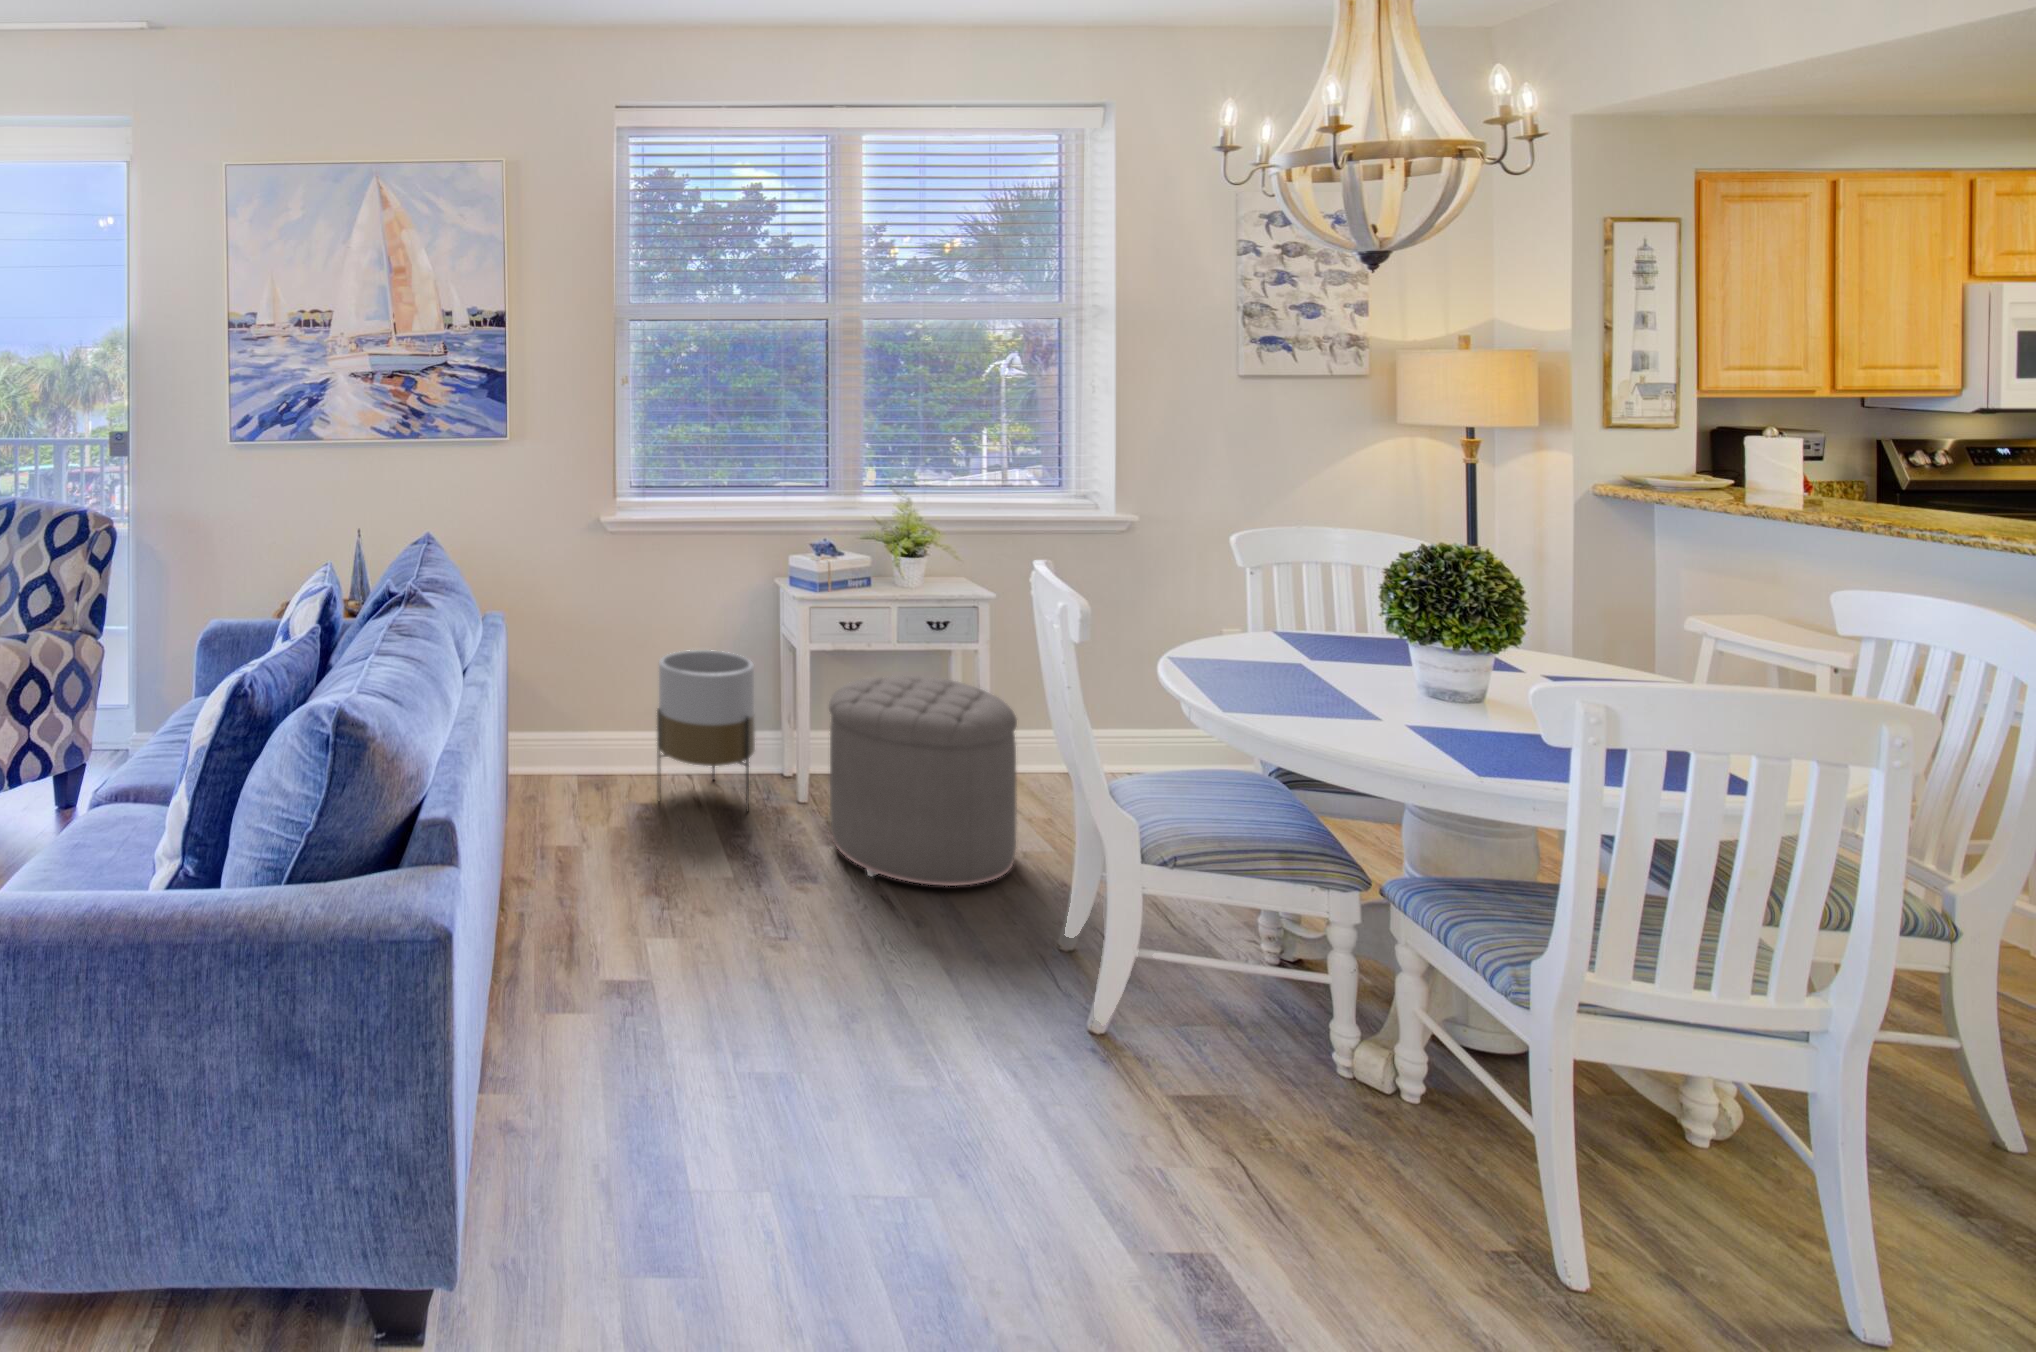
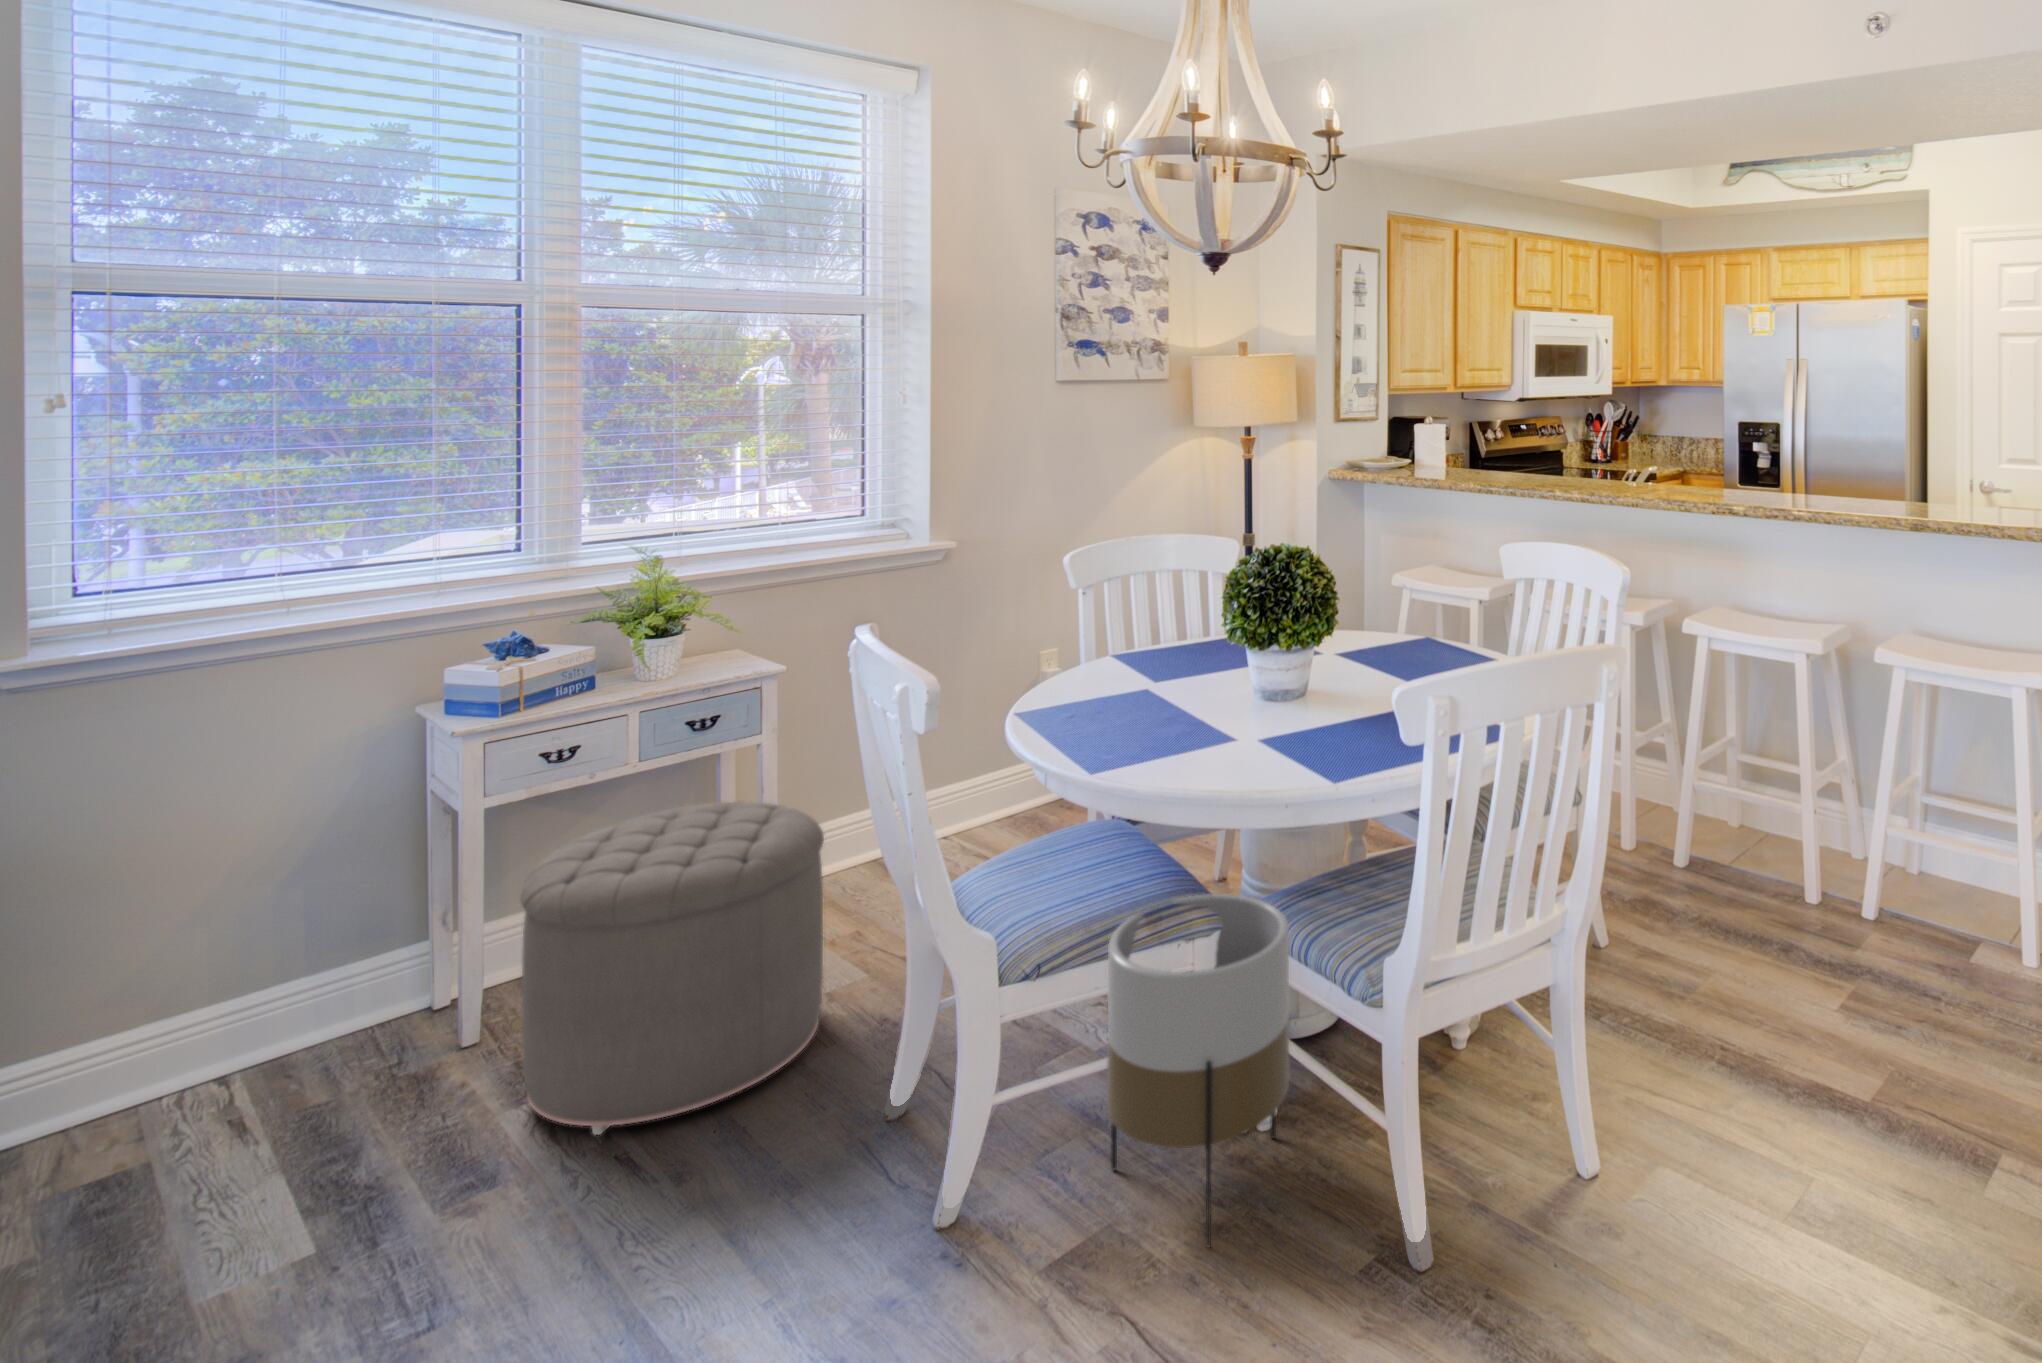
planter: present [657,650,755,811] -> present [1107,894,1289,1247]

